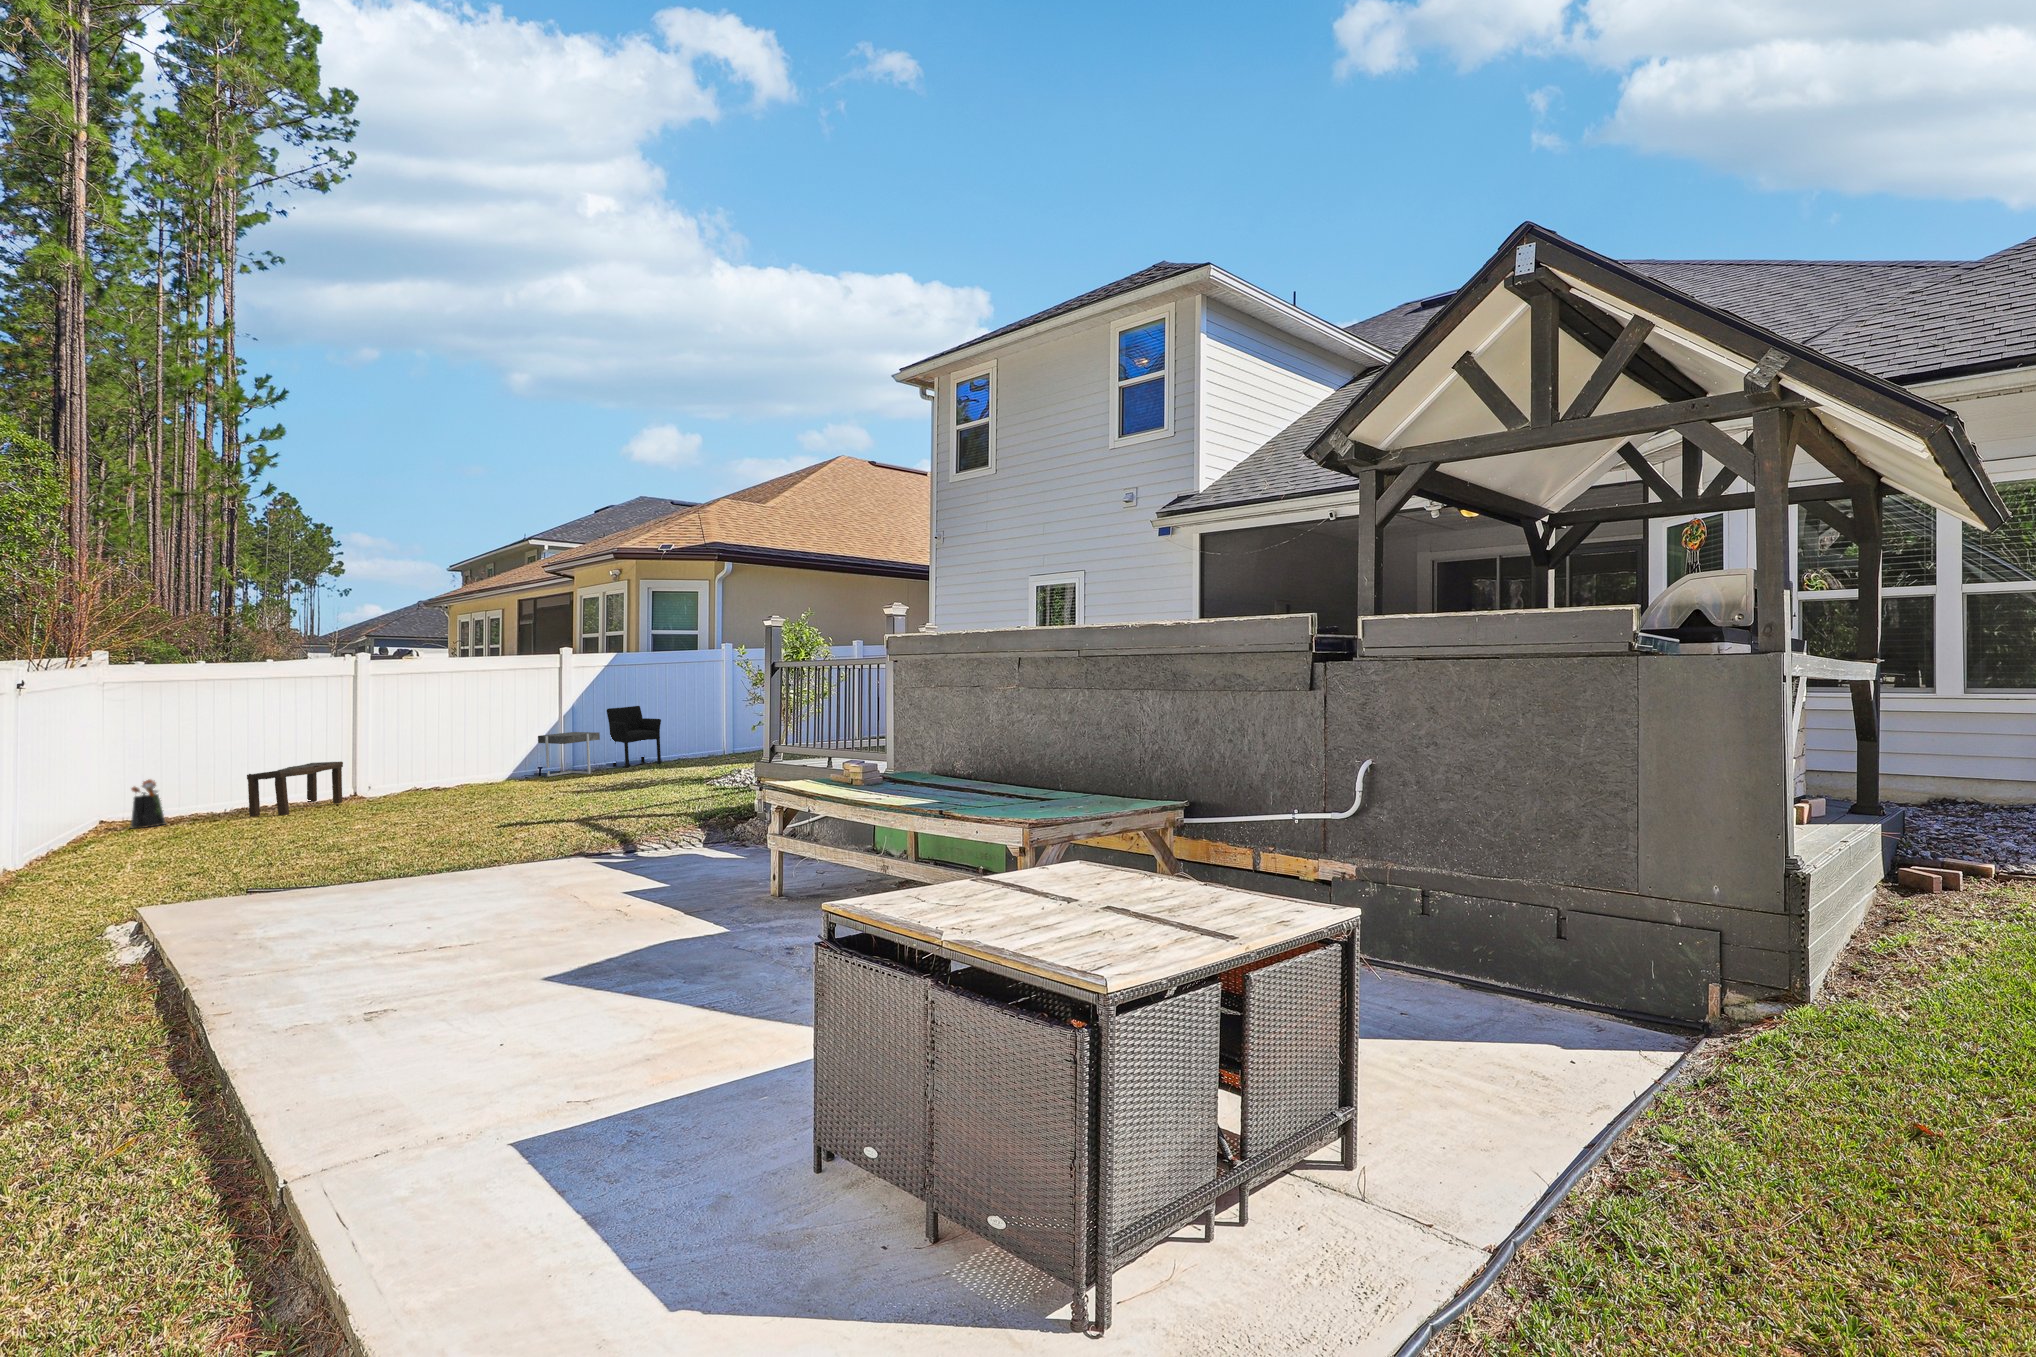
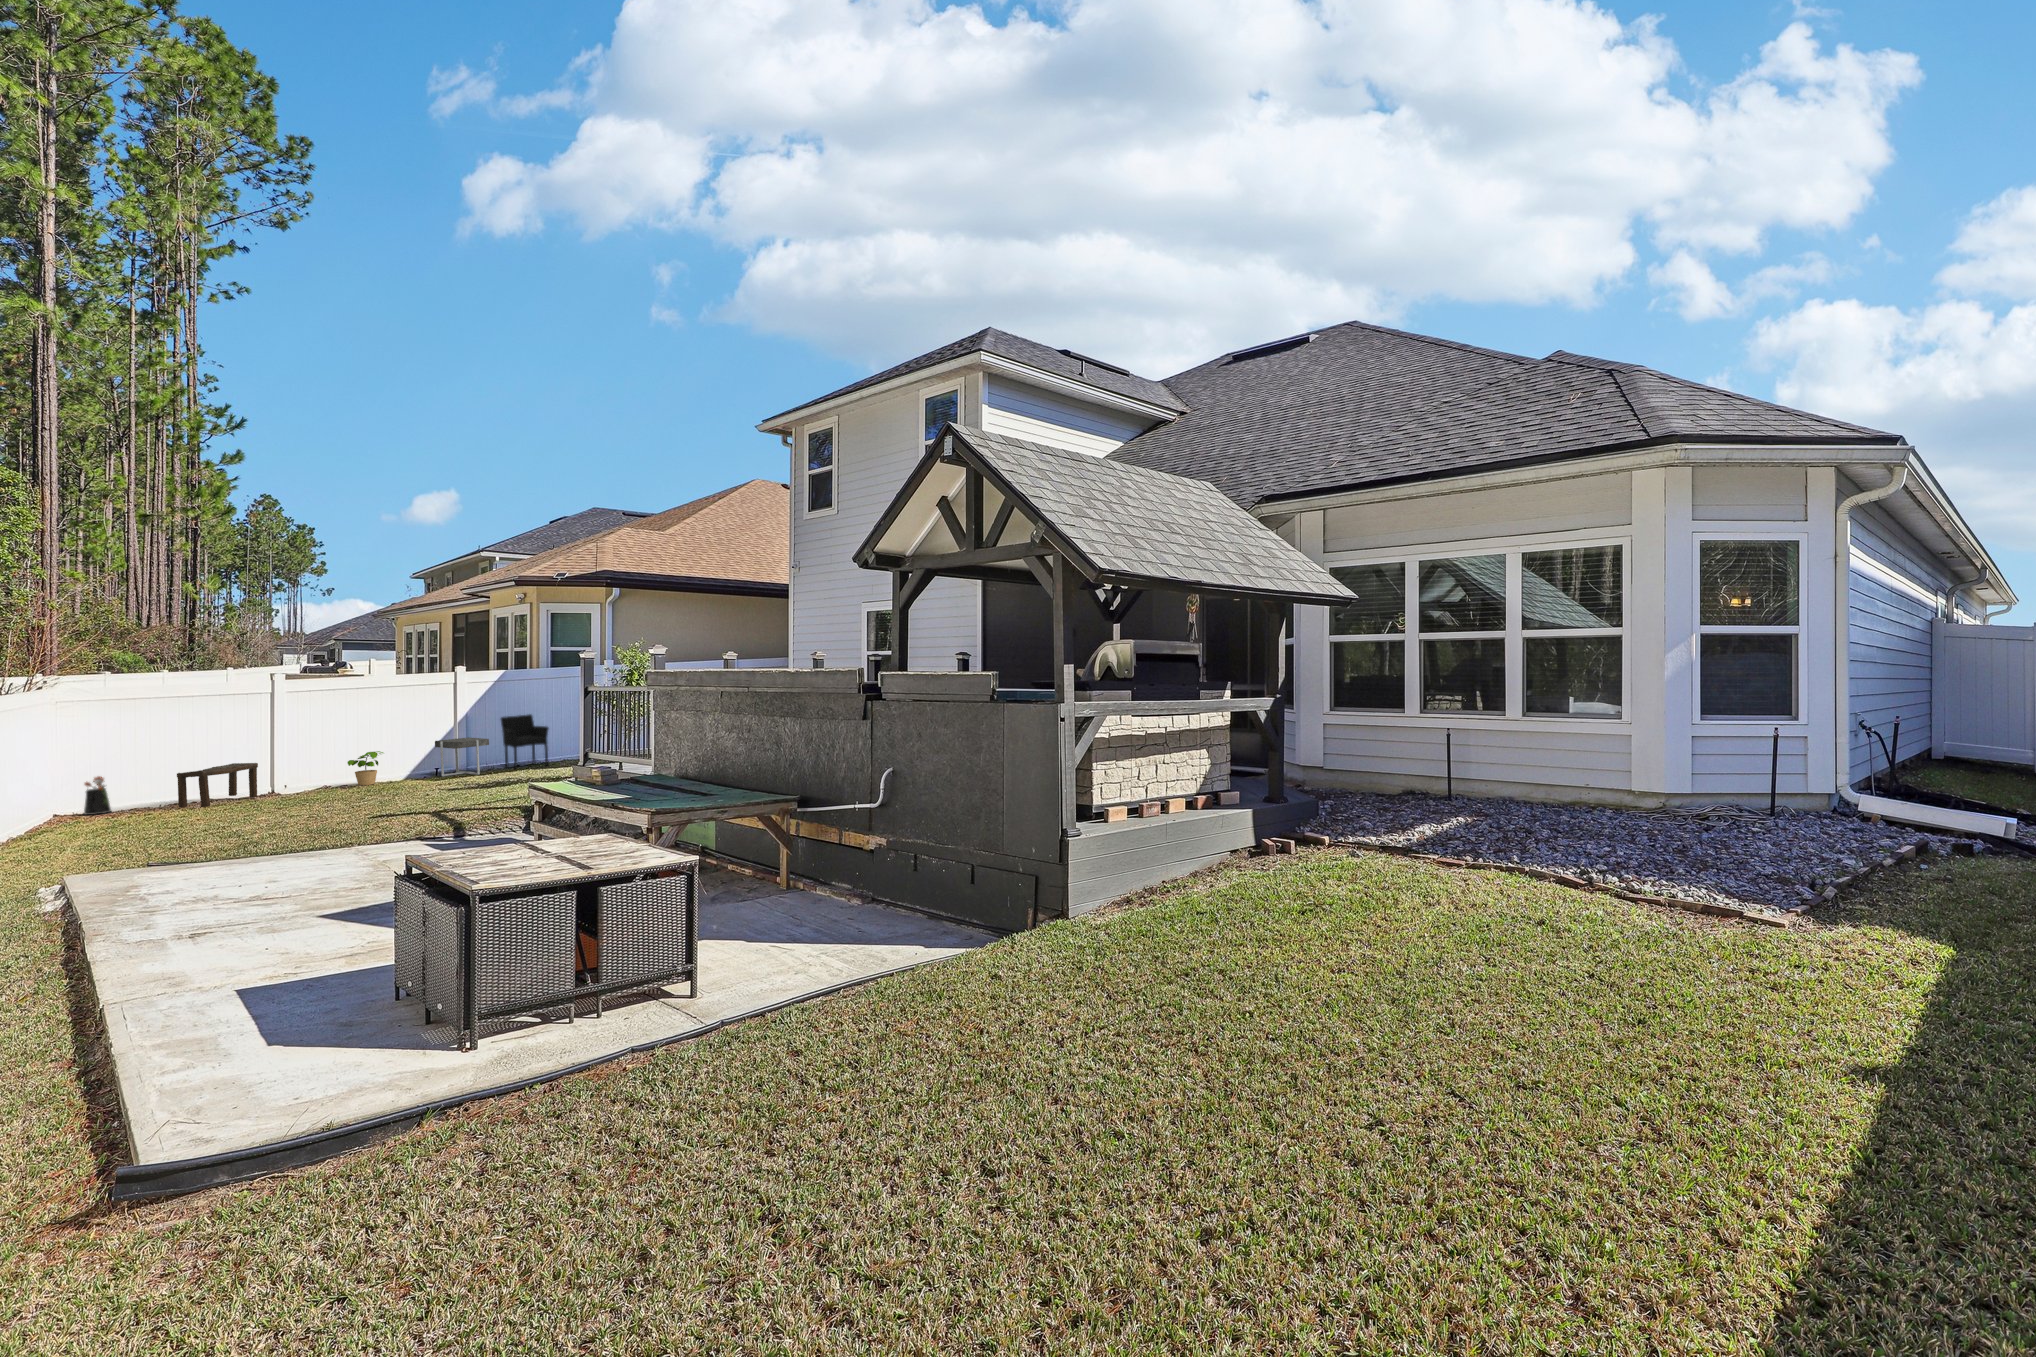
potted plant: none [444,747,489,788] -> present [347,751,383,785]

